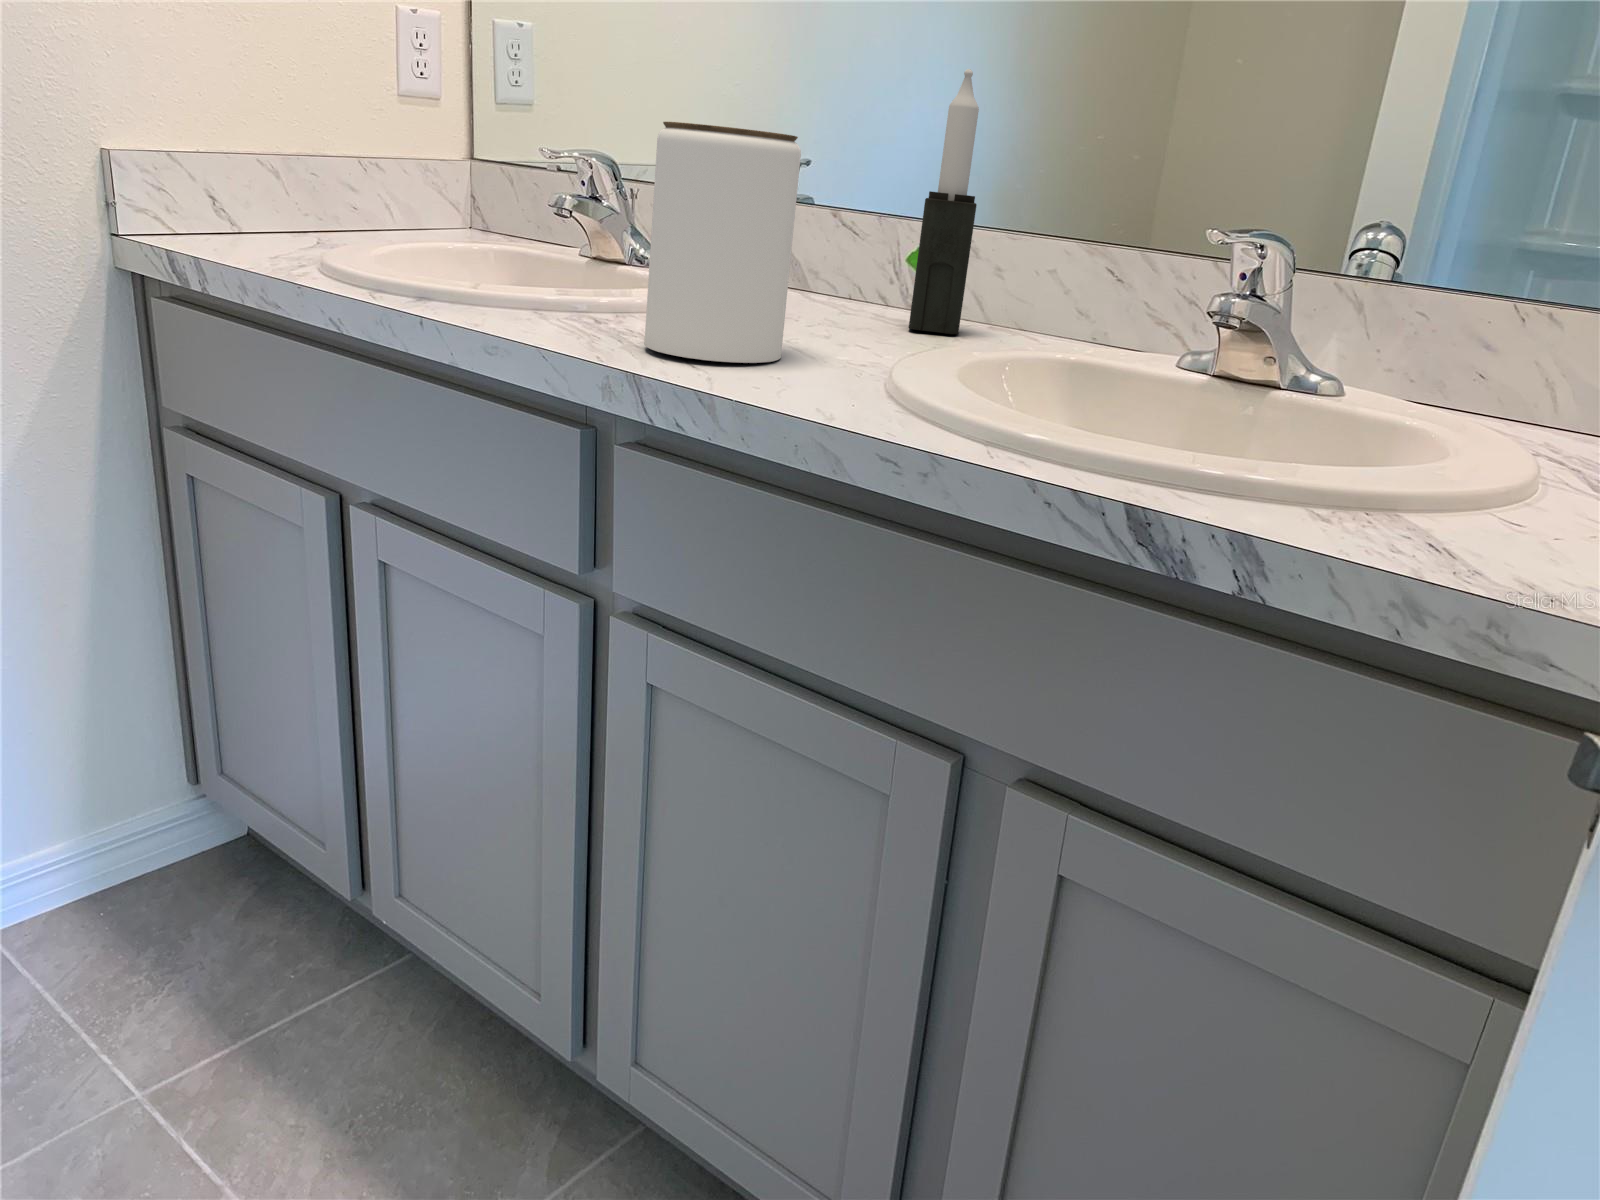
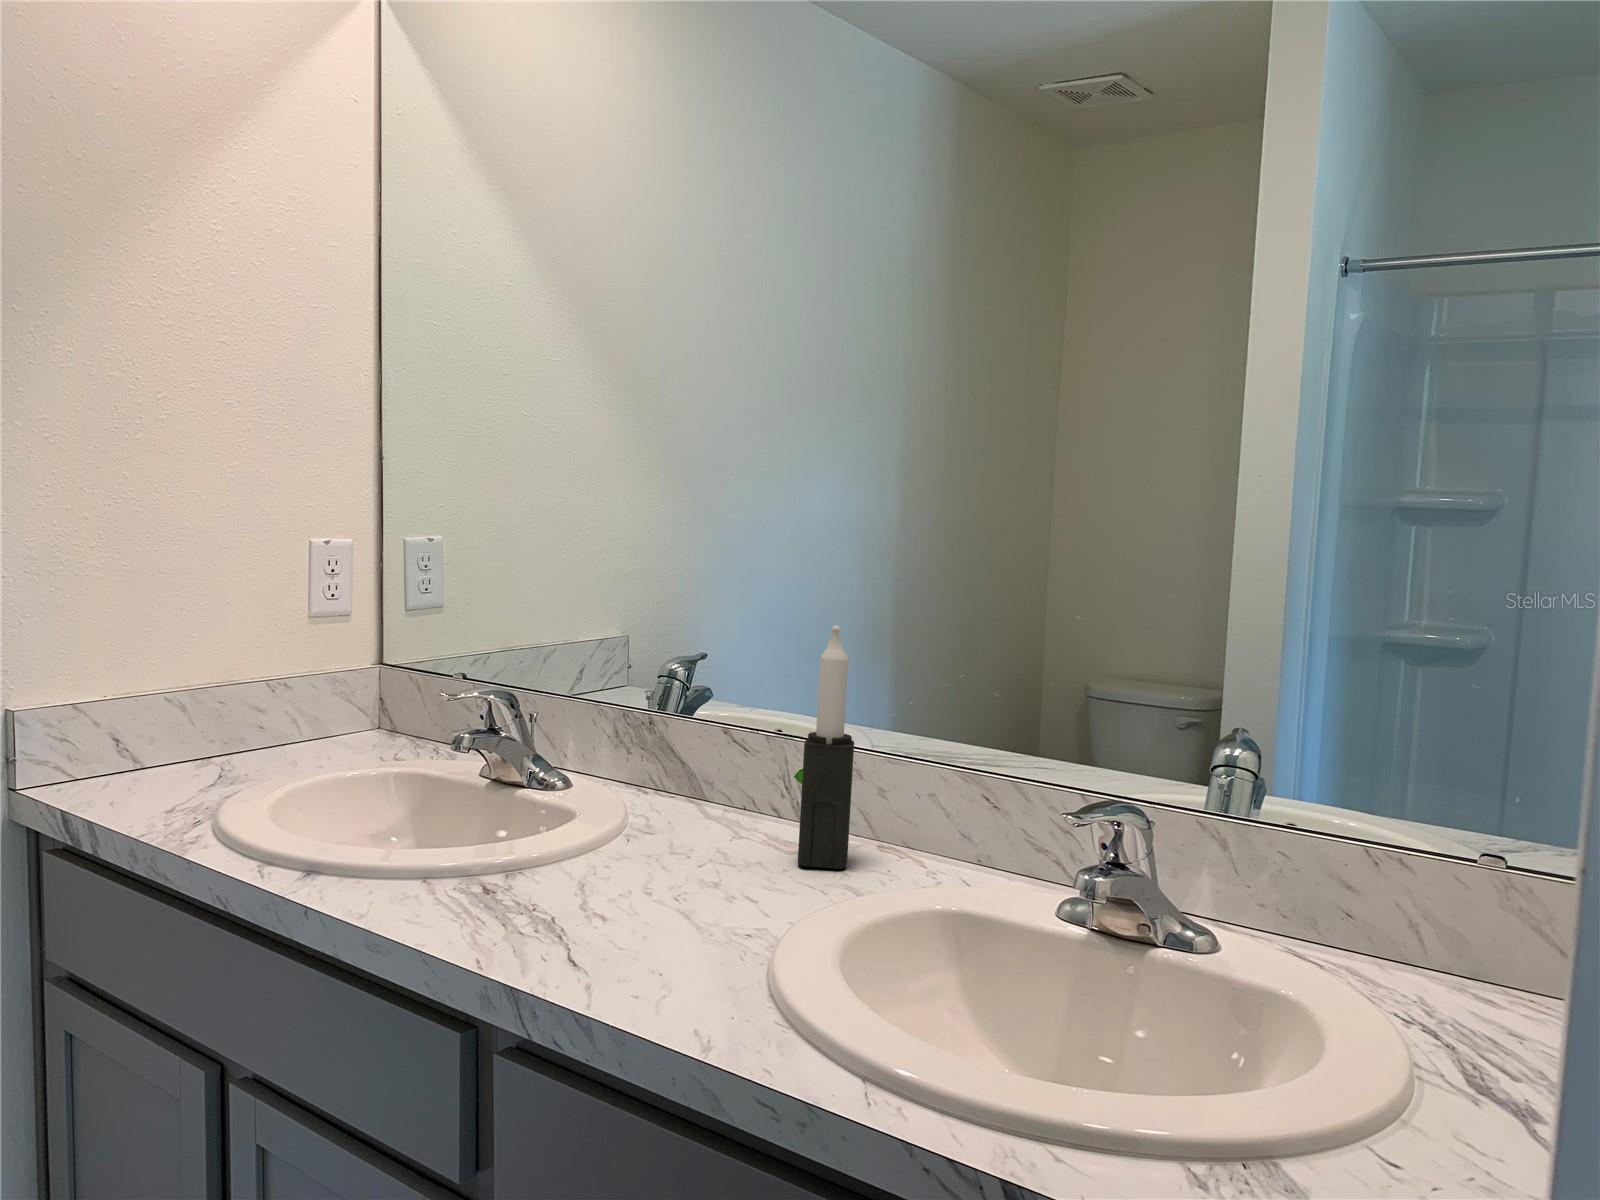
jar: present [644,122,801,363] -> none [526,720,674,961]

